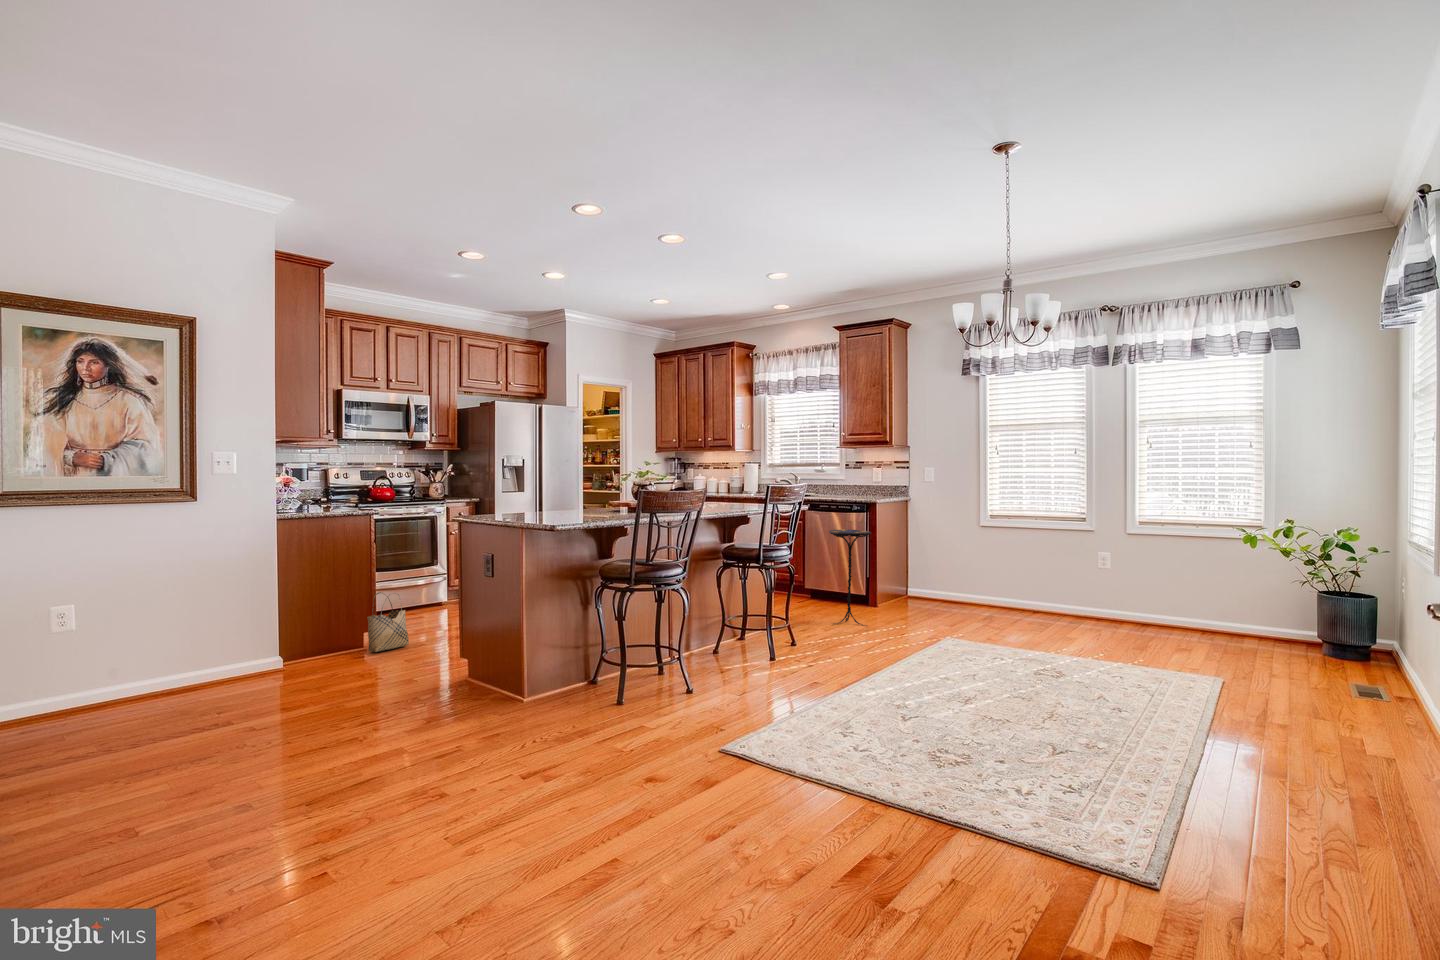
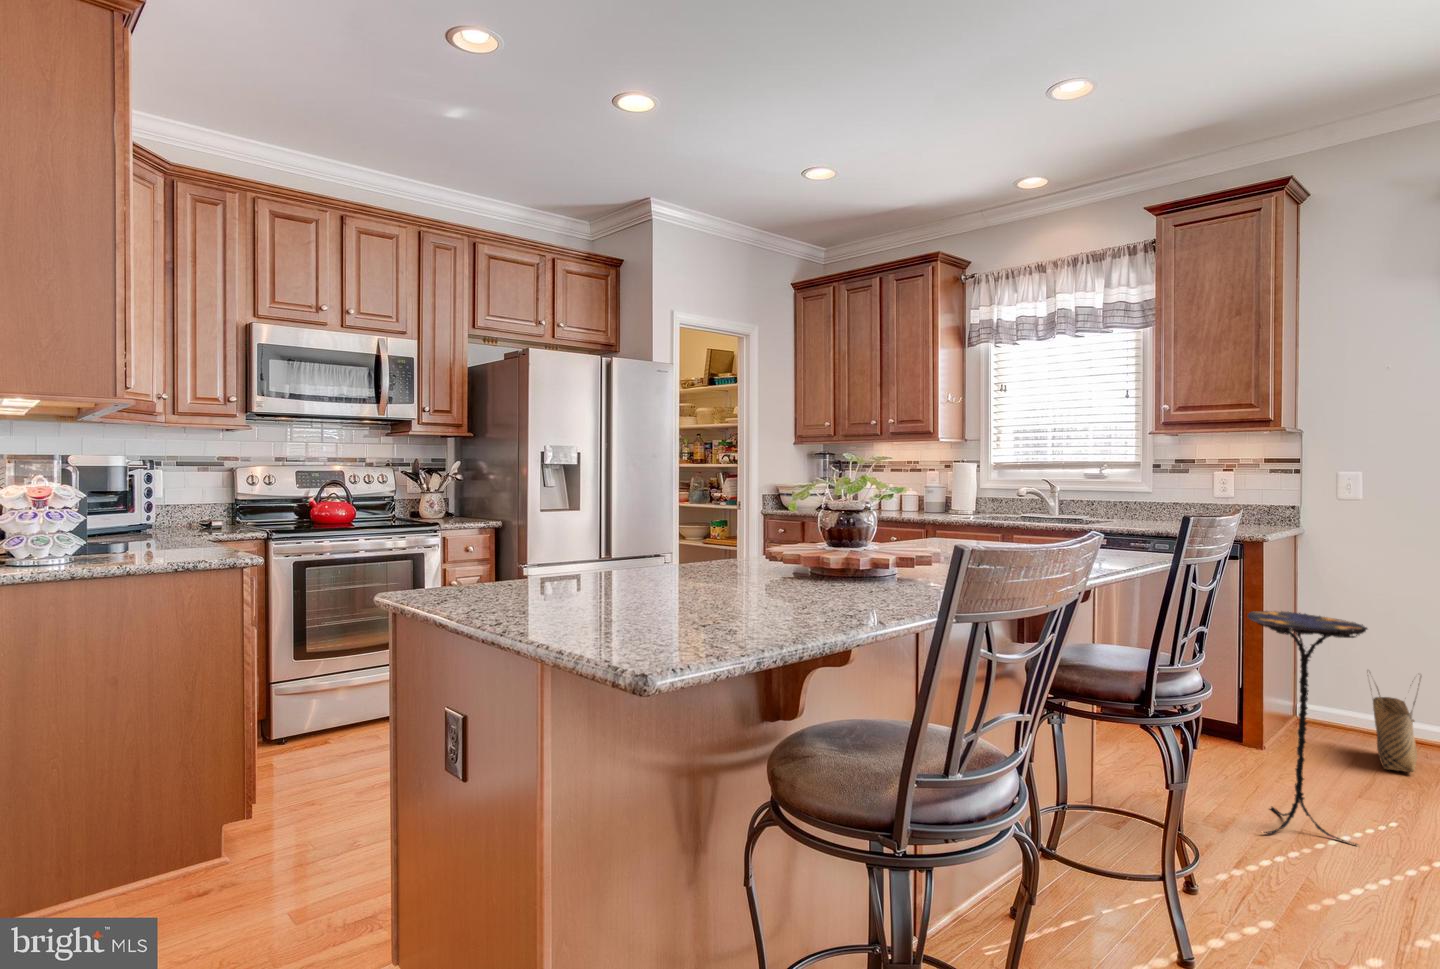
woven basket: present [367,592,409,652] -> present [1373,675,1421,772]

